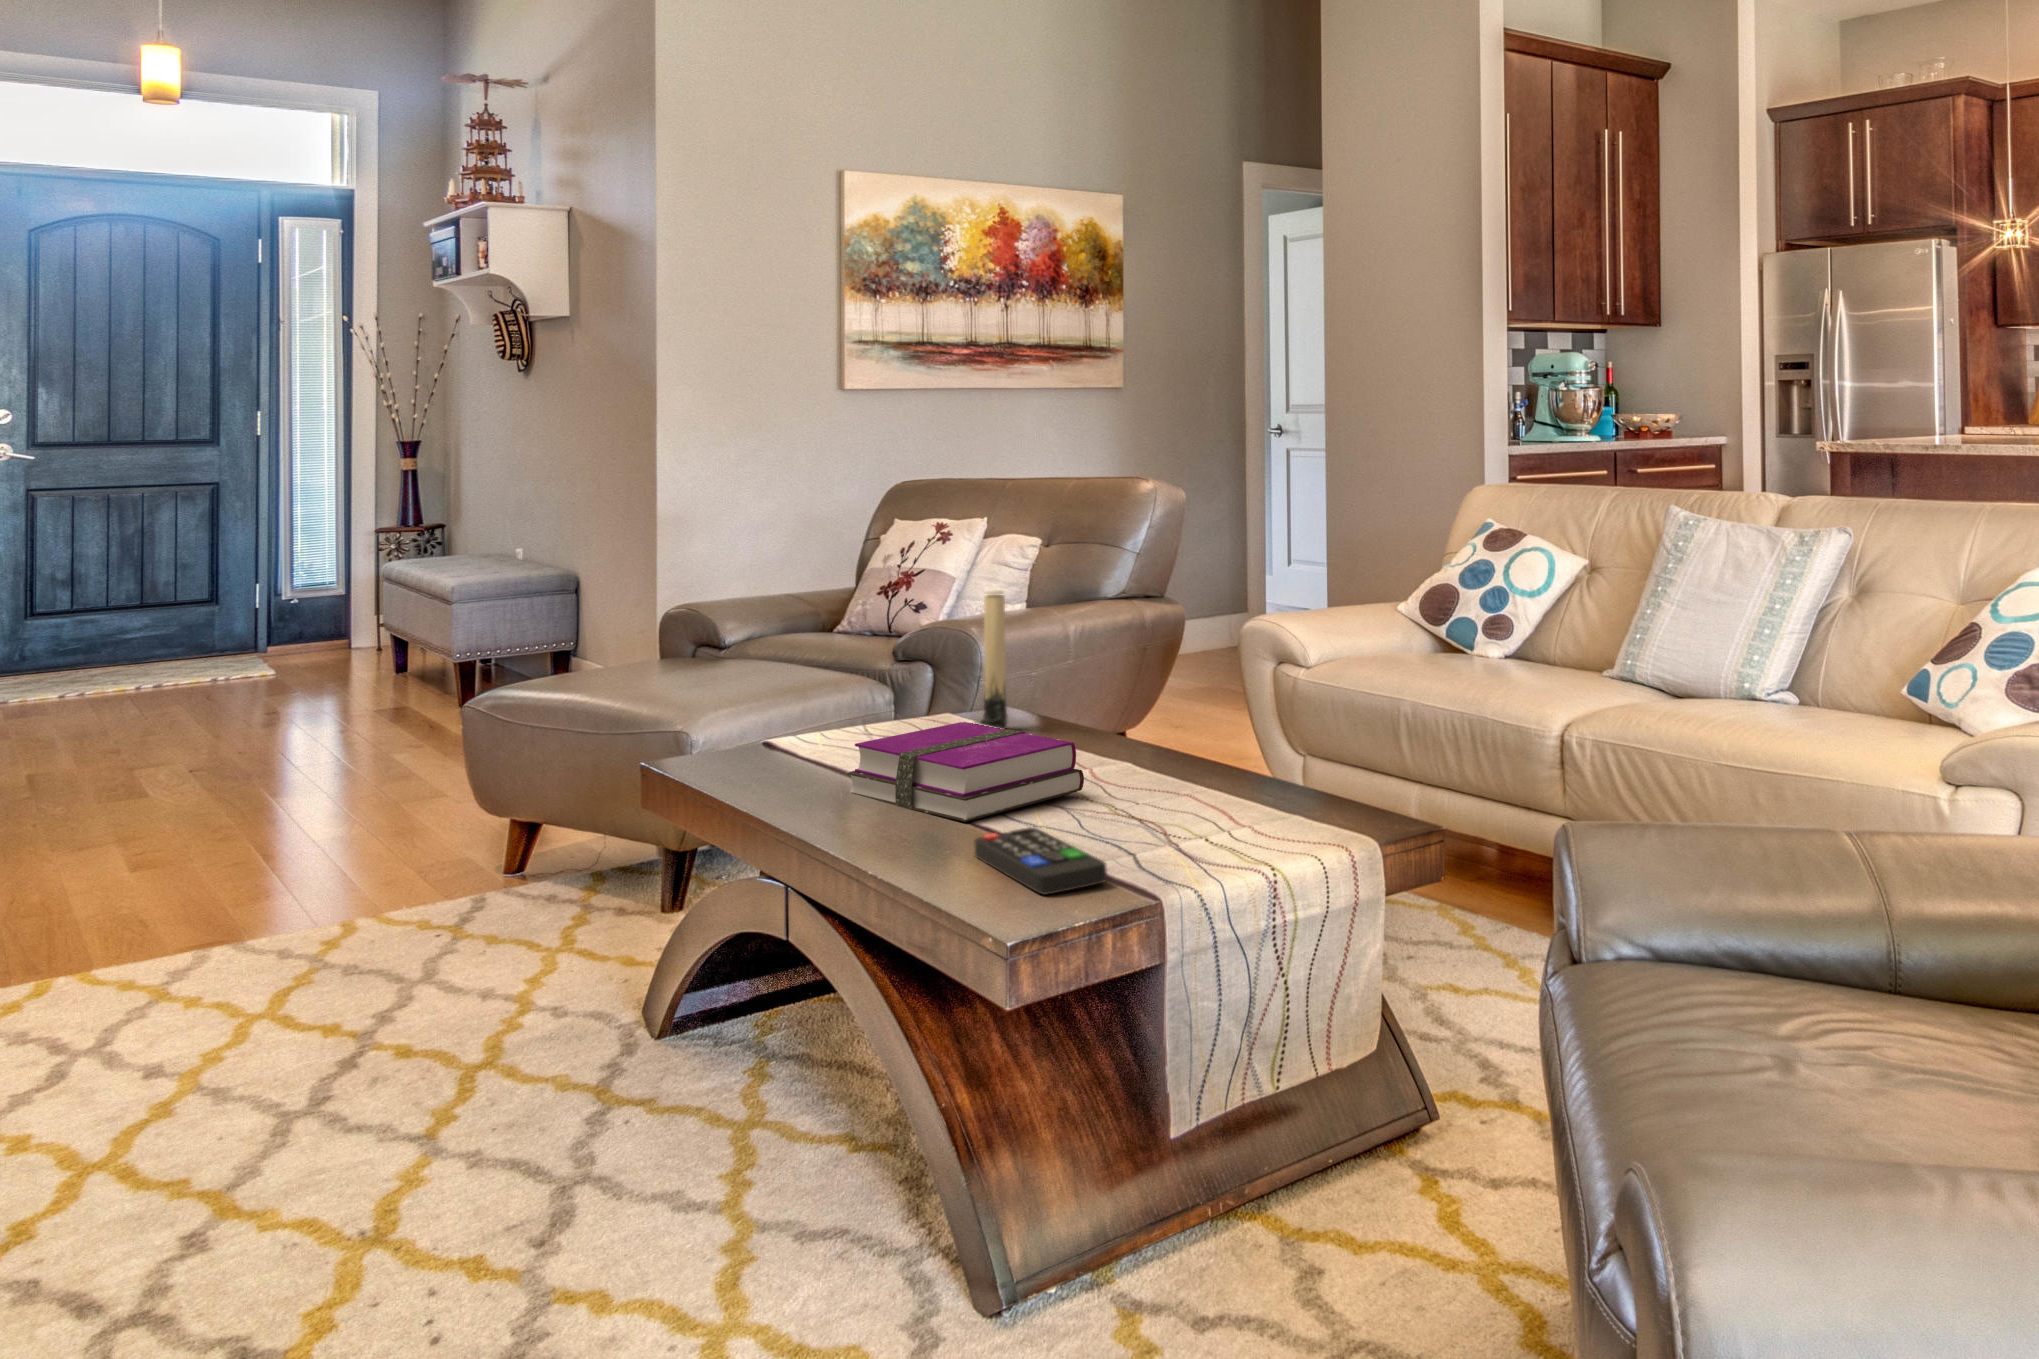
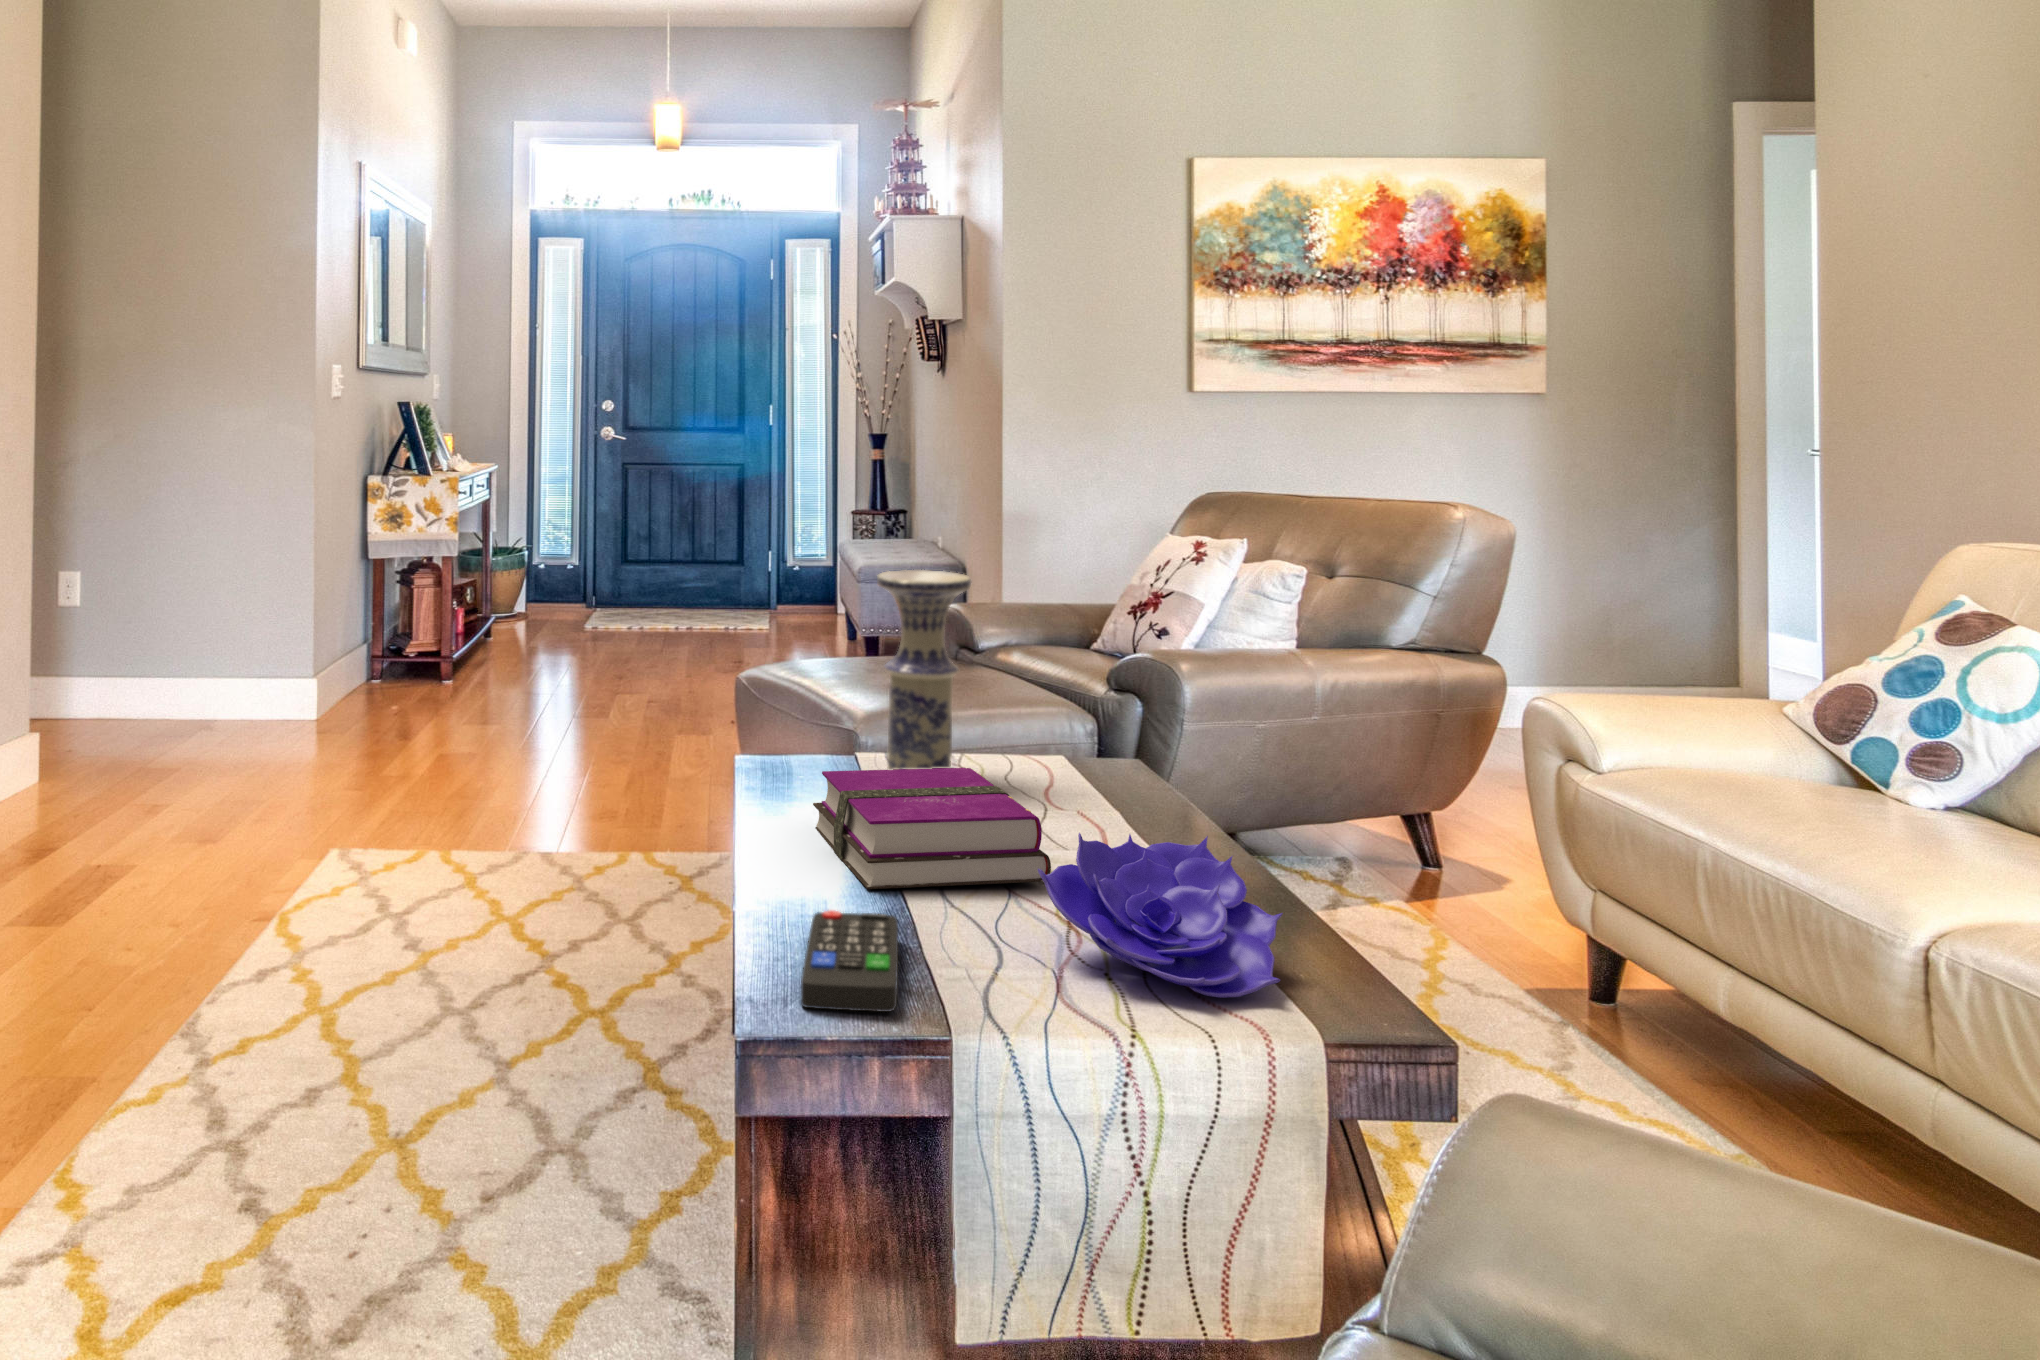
vase: none [828,564,914,749] -> present [877,570,971,770]
candle: present [975,590,1007,729] -> none [1054,616,1092,787]
decorative bowl: none [1134,729,1308,830] -> present [1038,833,1283,998]

